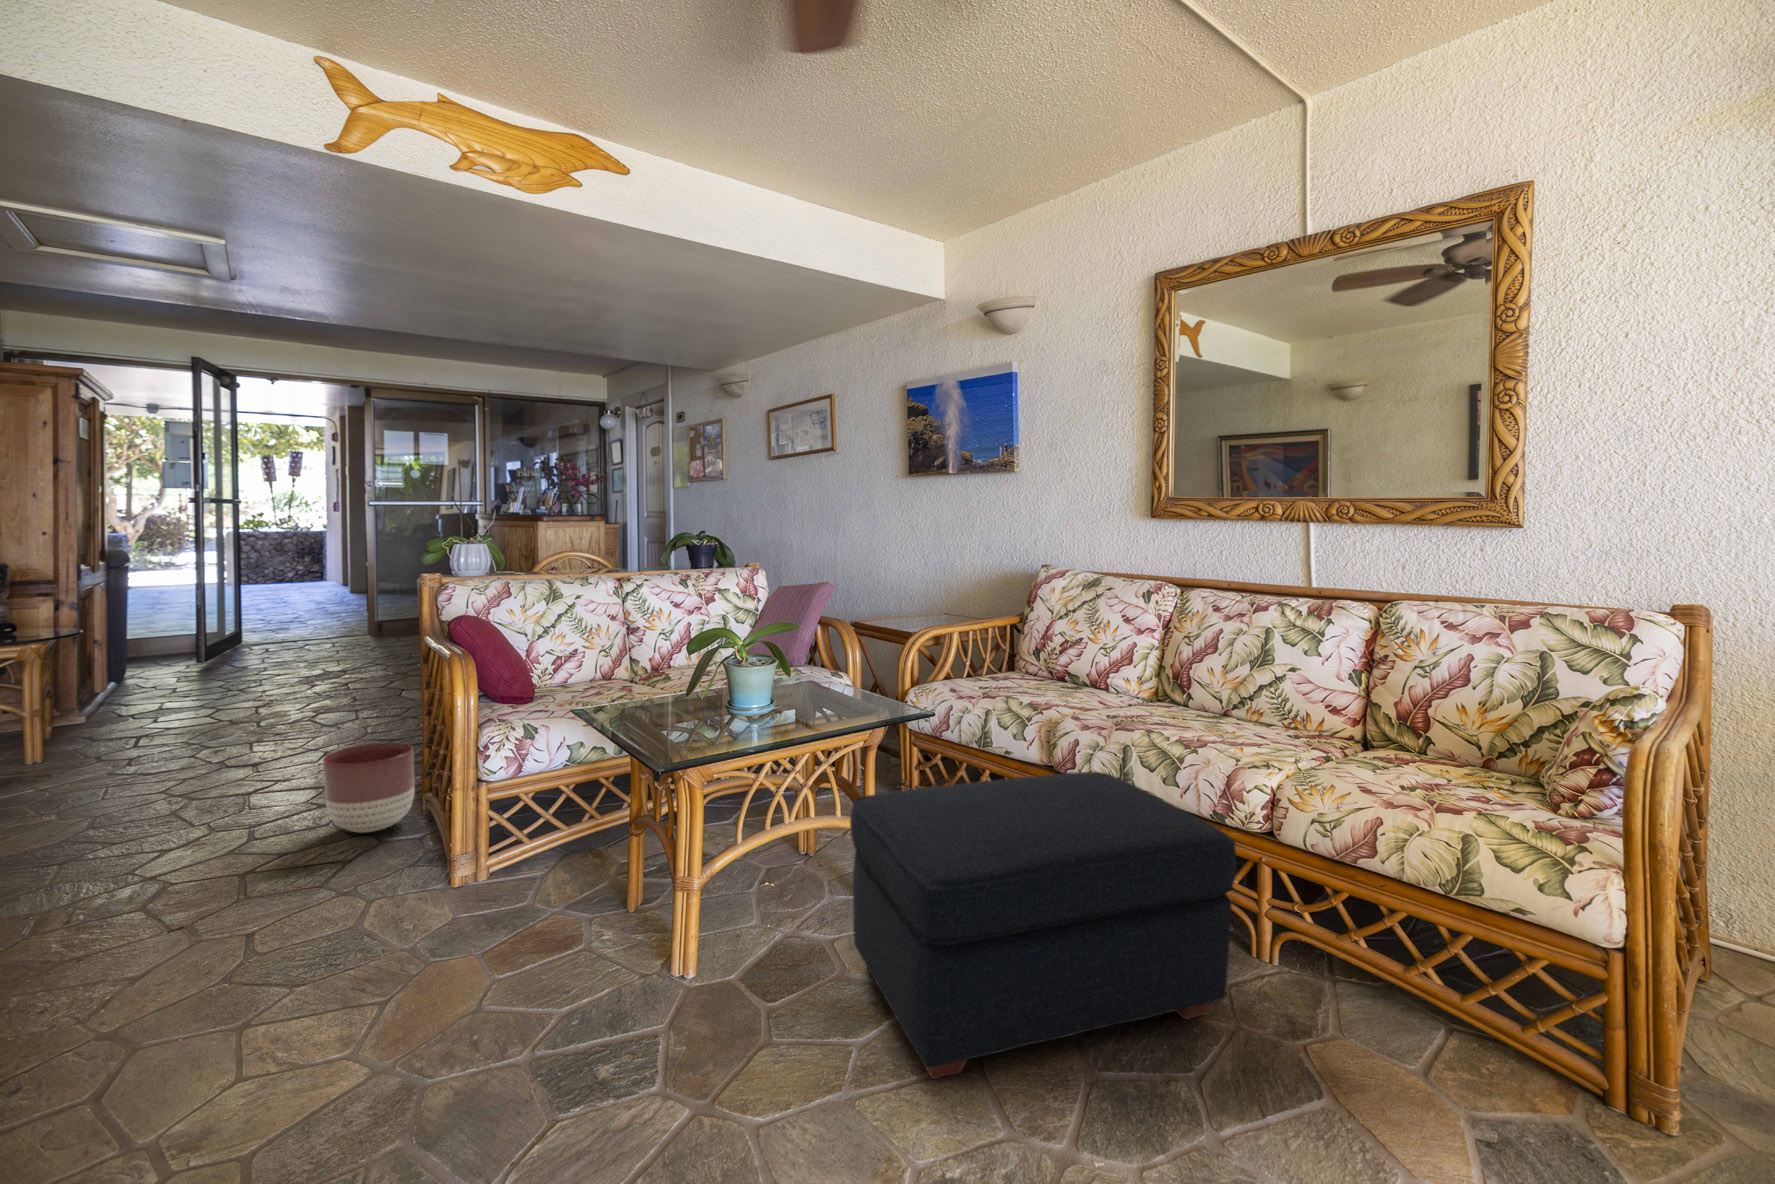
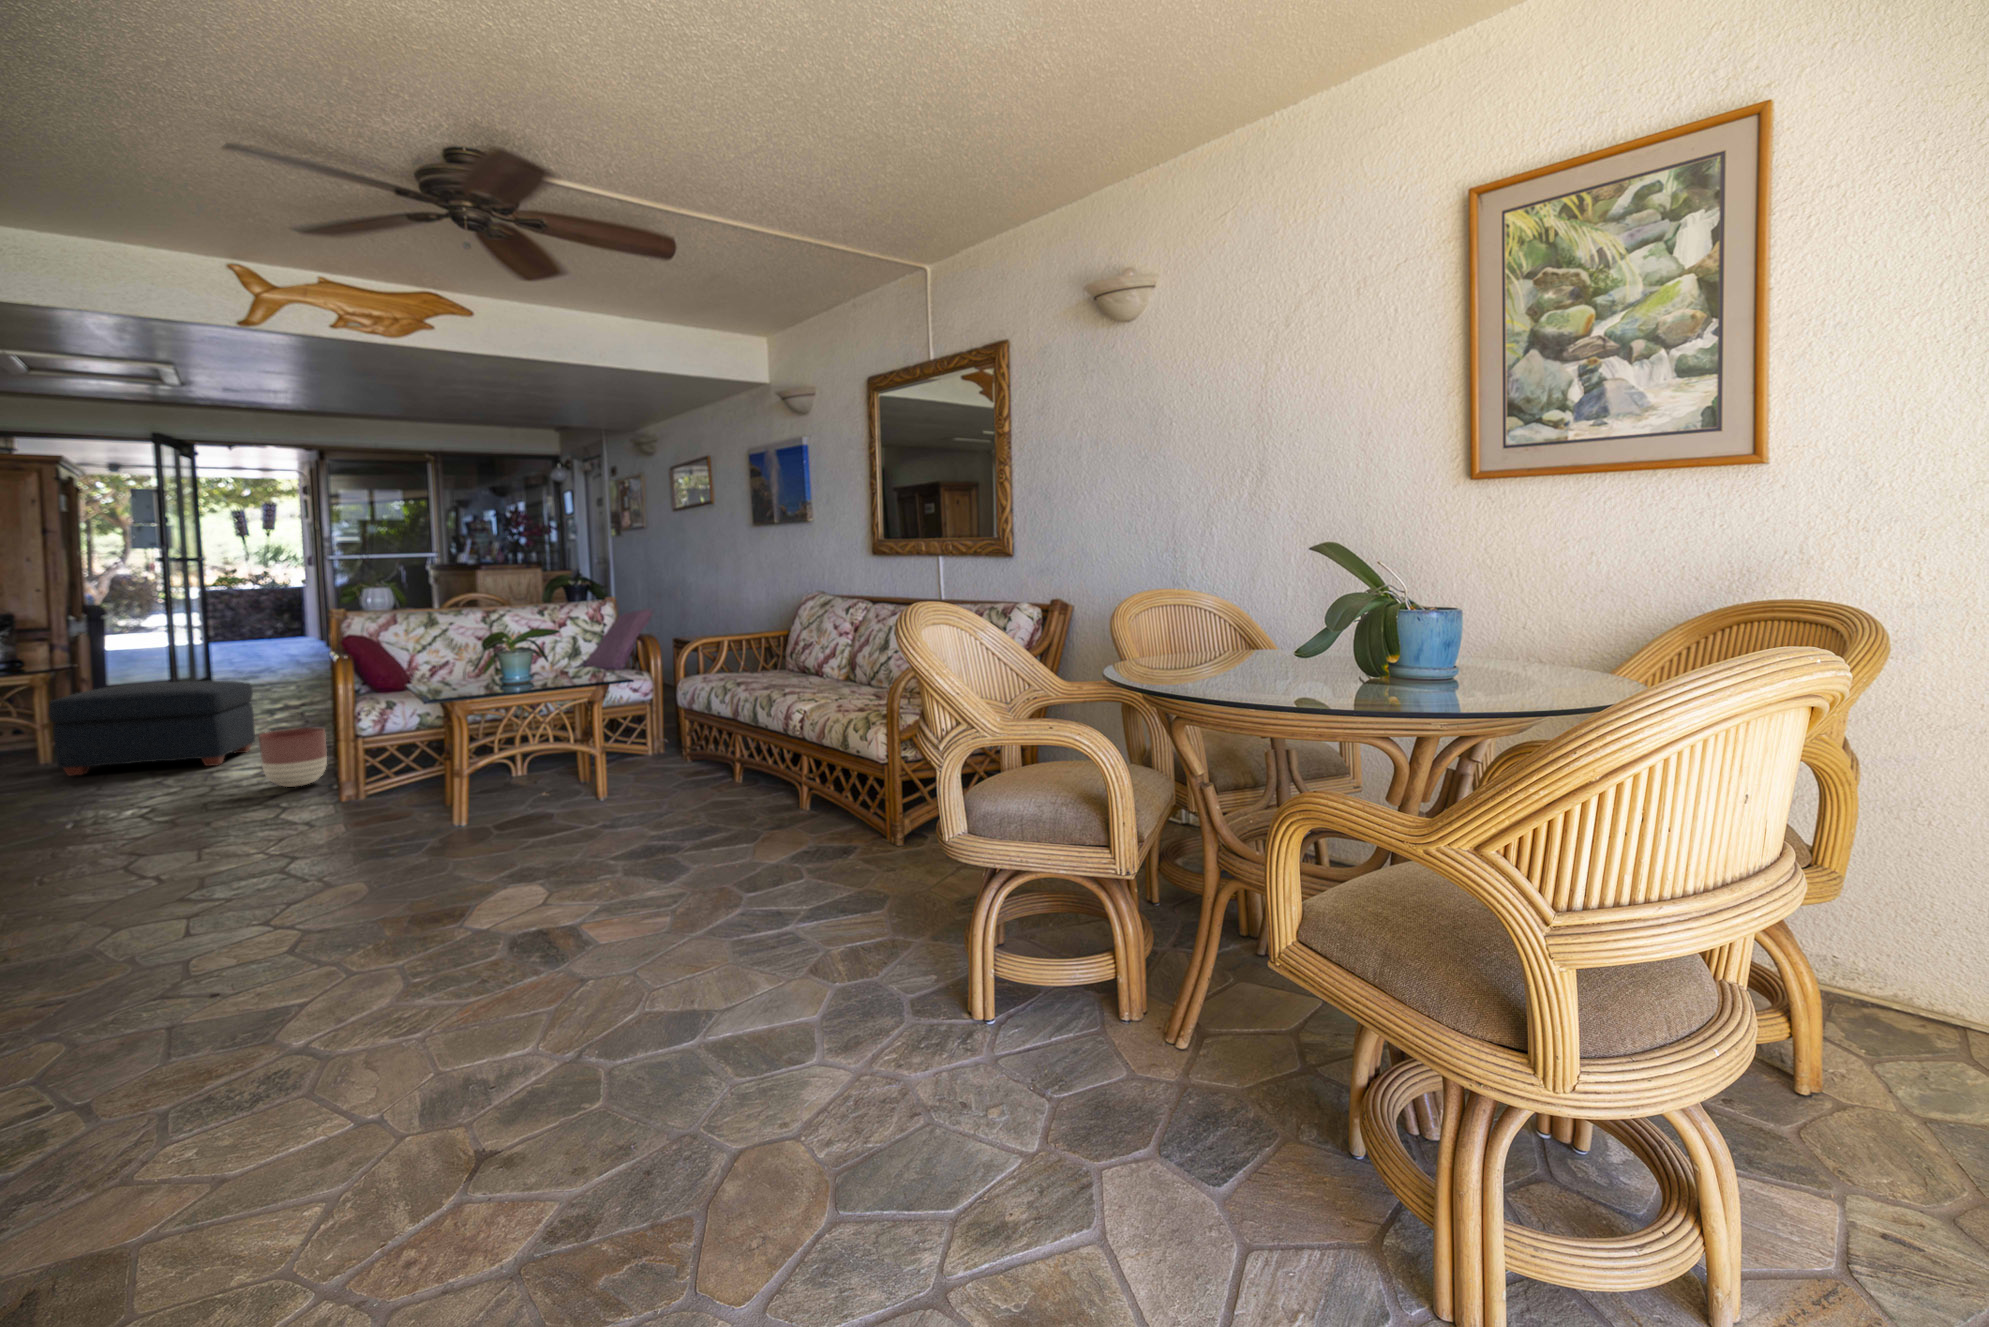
ottoman: present [850,772,1236,1079] -> present [49,681,255,776]

